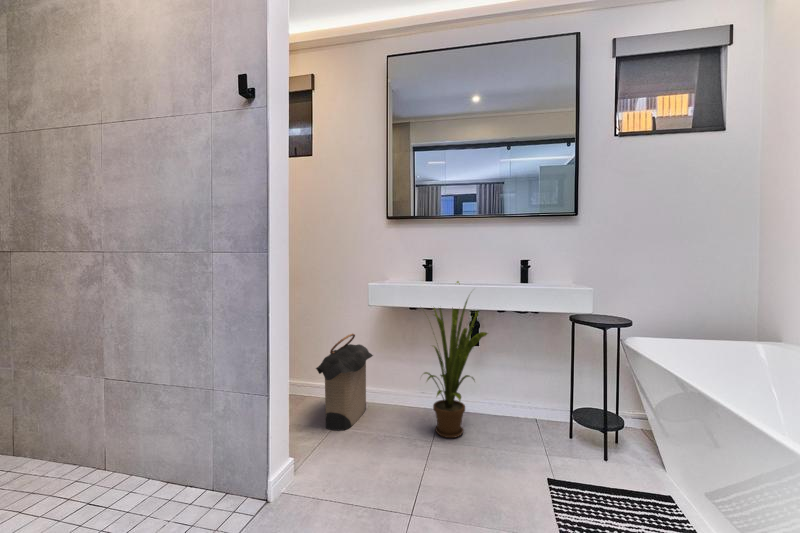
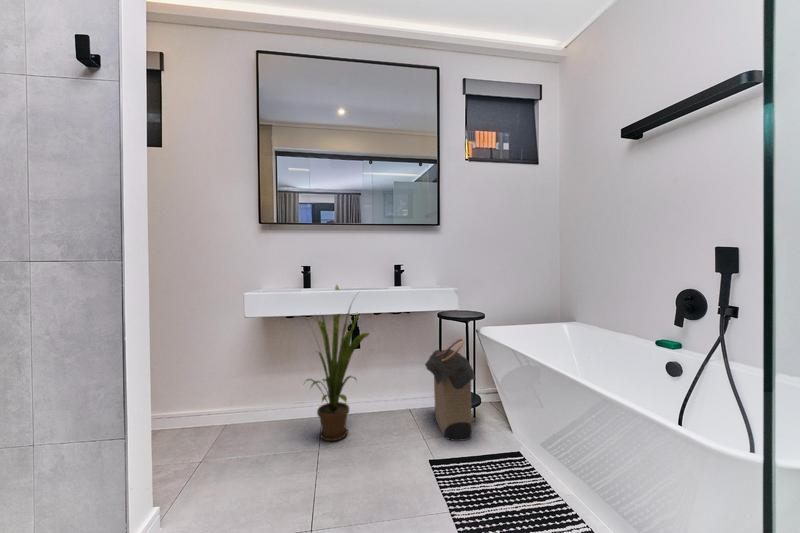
laundry hamper: present [316,334,373,431] -> present [425,339,475,441]

